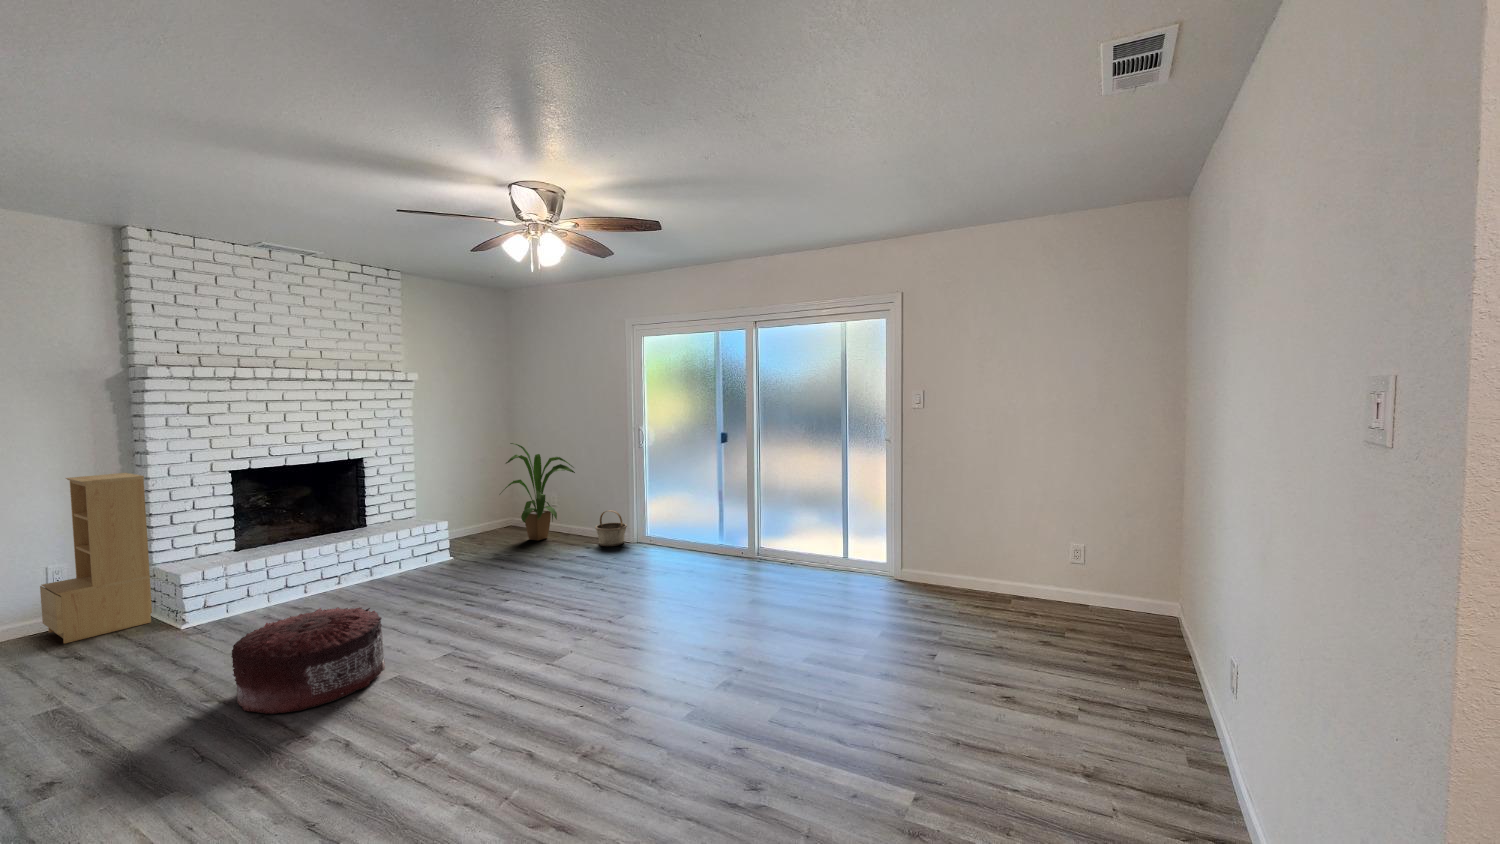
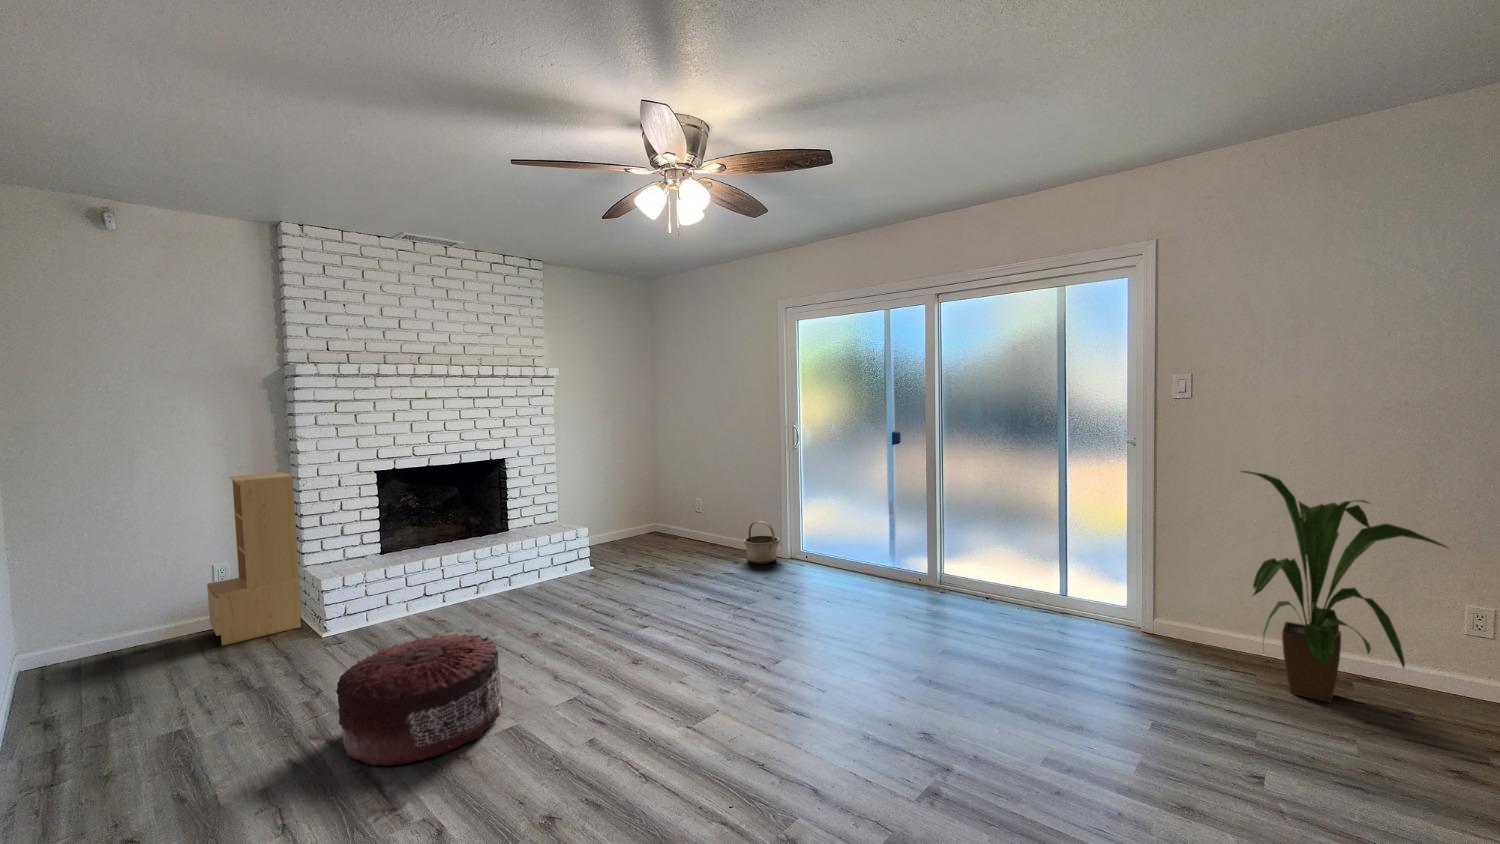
house plant: present [500,443,575,541] -> present [1242,471,1447,702]

